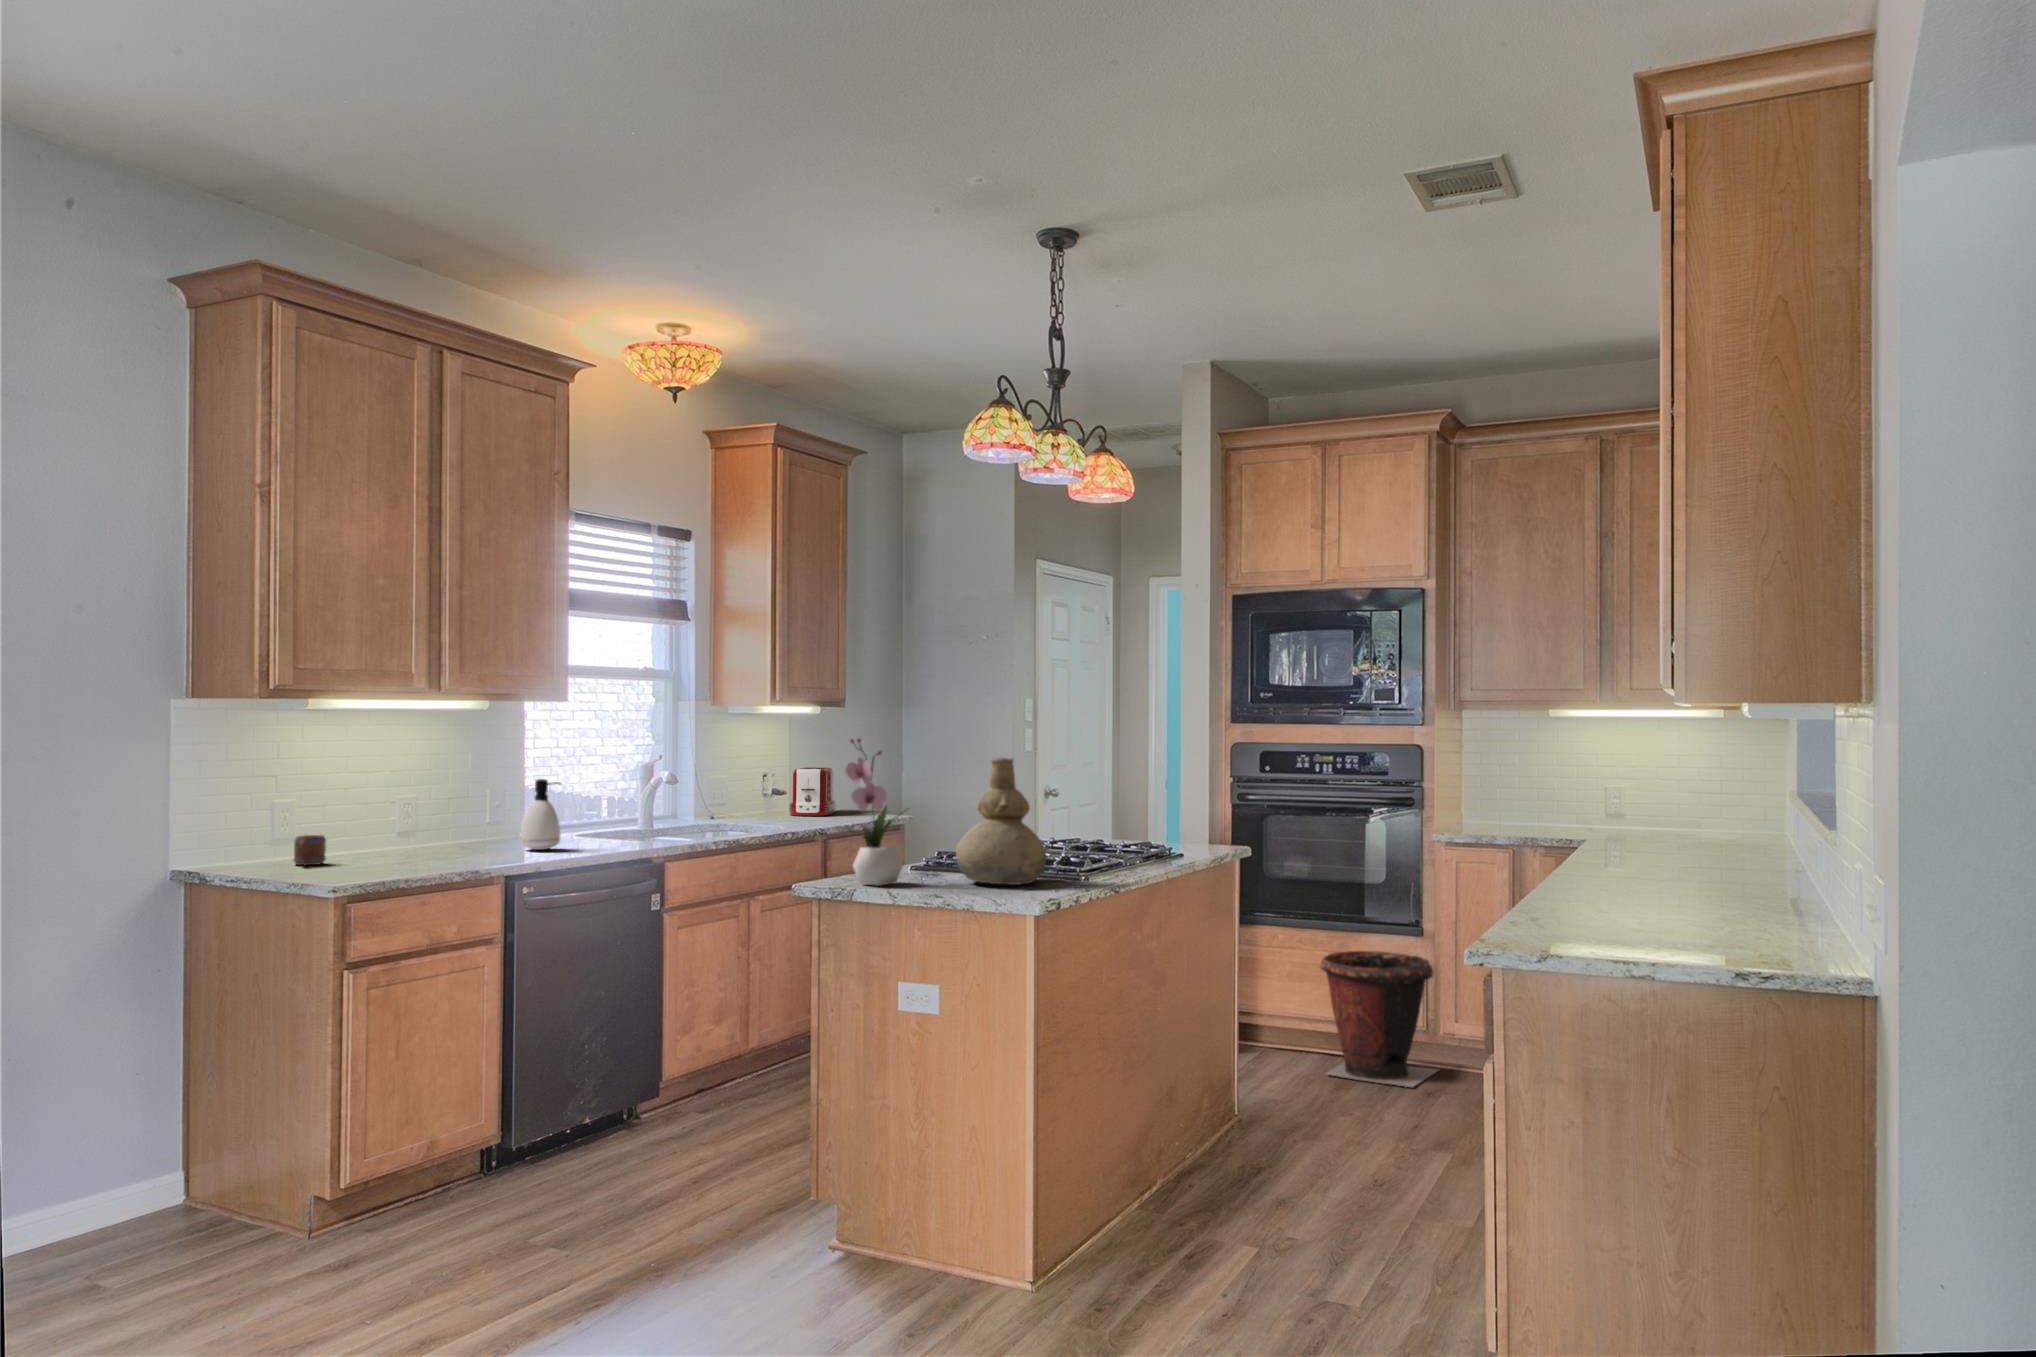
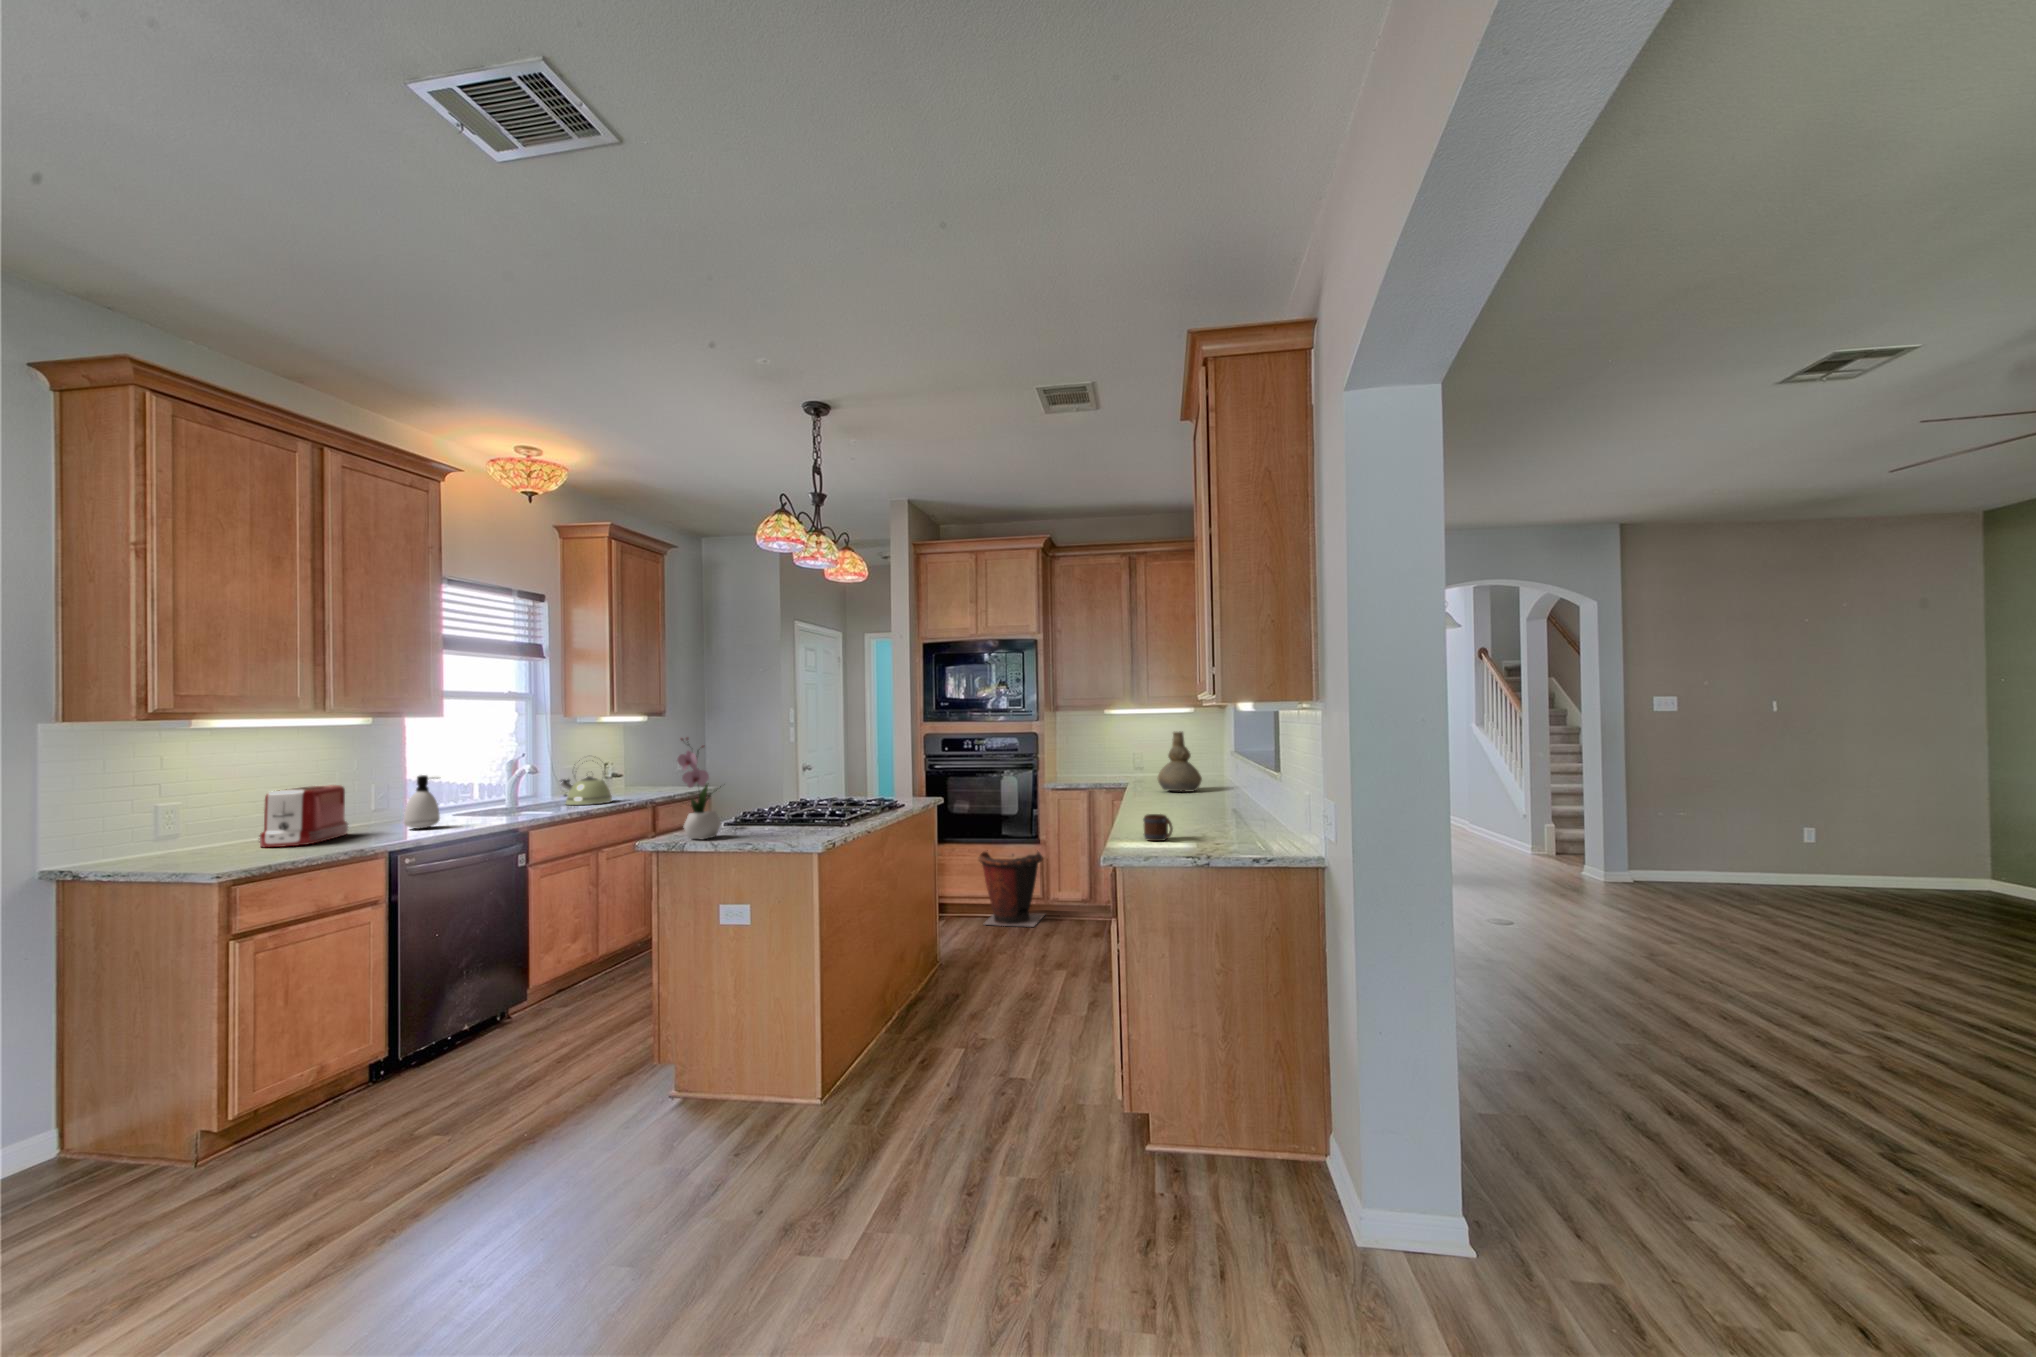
vase: present [956,758,1046,885] -> present [1158,731,1202,791]
kettle: none [703,764,771,834] -> present [561,760,612,805]
toaster: present [789,767,836,816] -> present [259,785,348,847]
mug: present [293,835,326,865] -> present [1143,814,1173,841]

